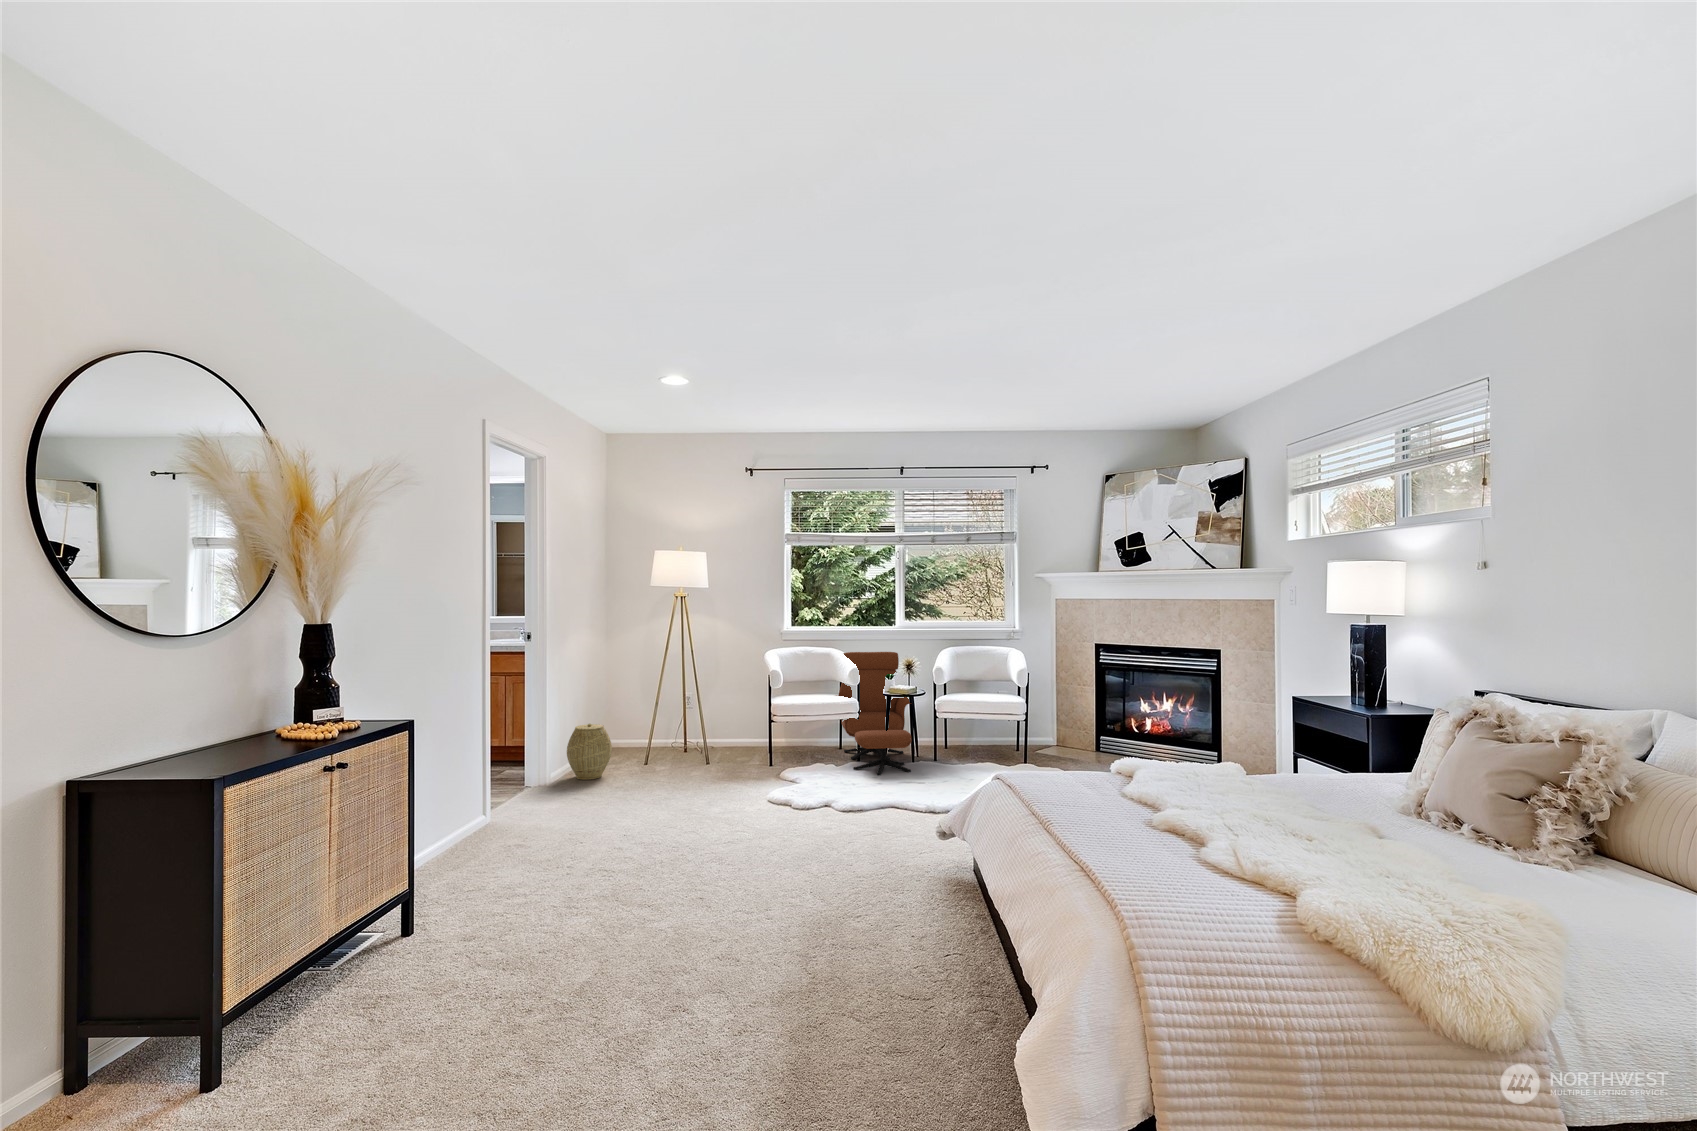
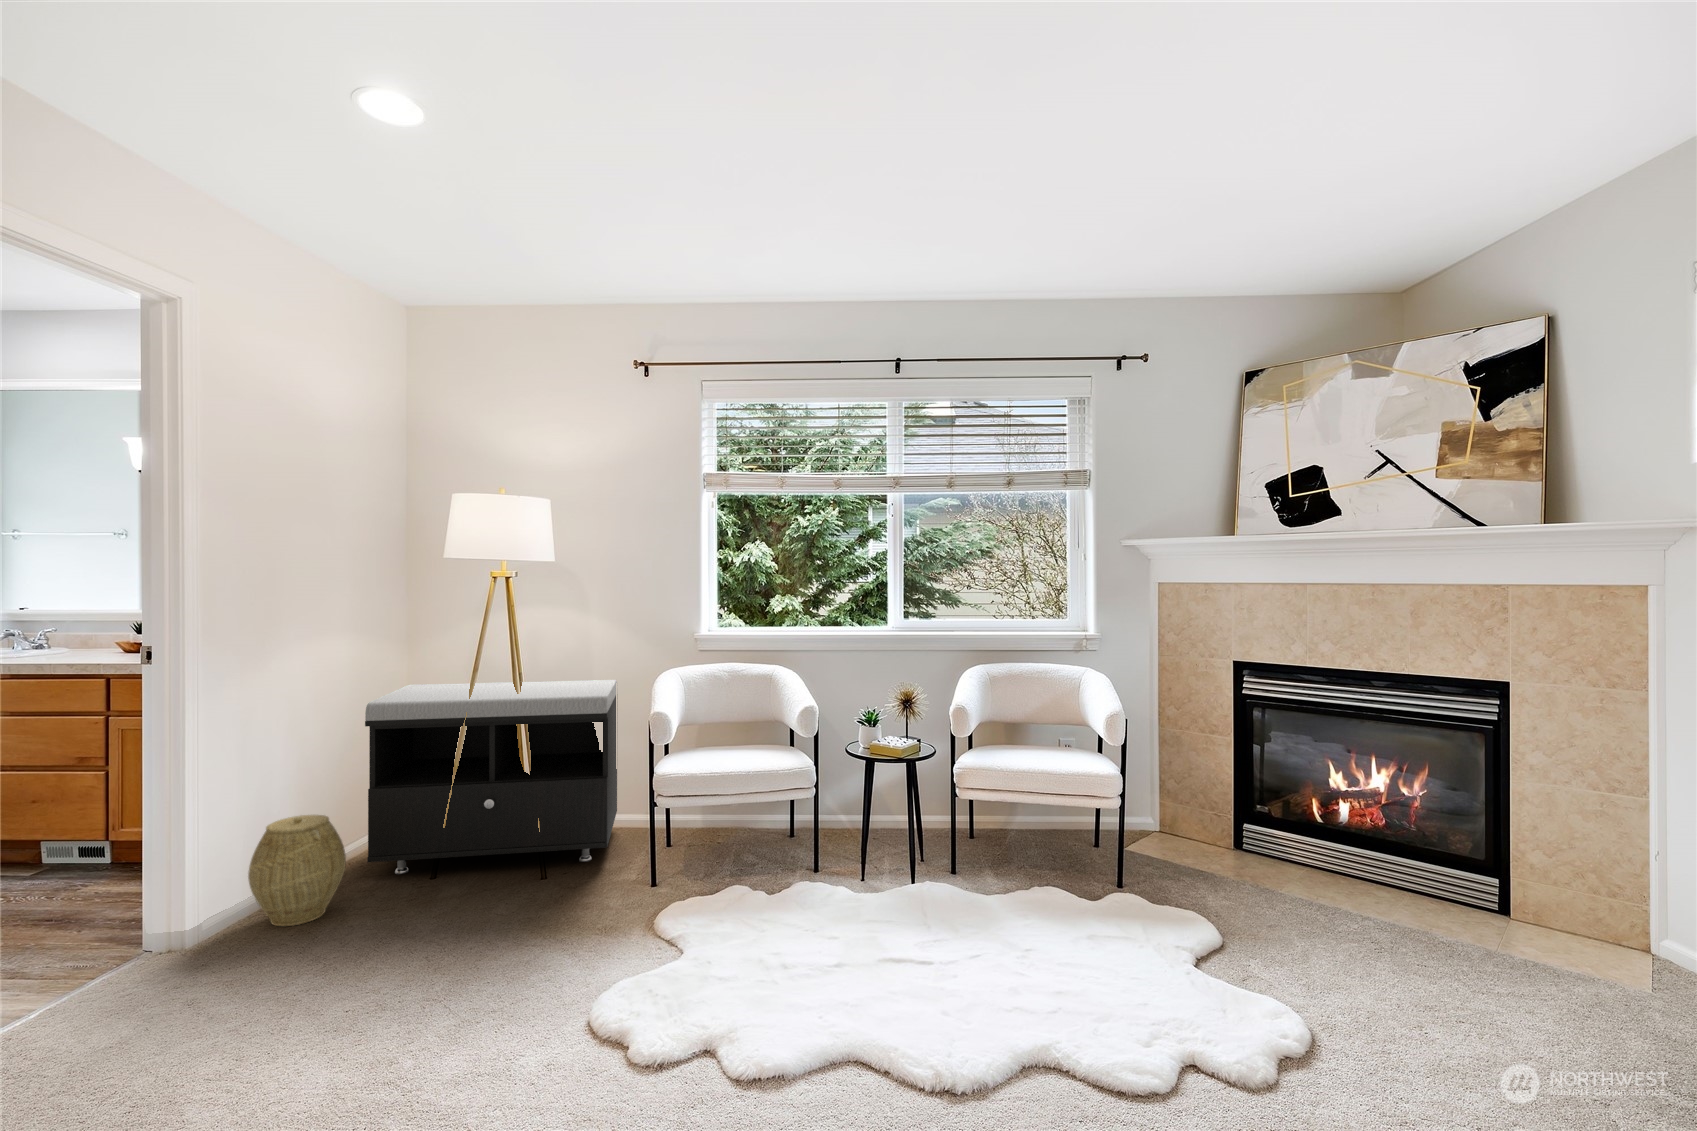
lounge chair: present [836,652,912,775] -> none [768,671,918,917]
storage bench: none [611,658,741,764] -> present [365,680,617,874]

